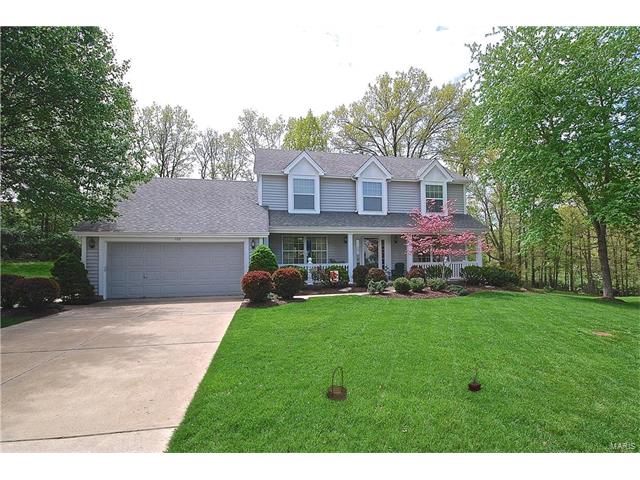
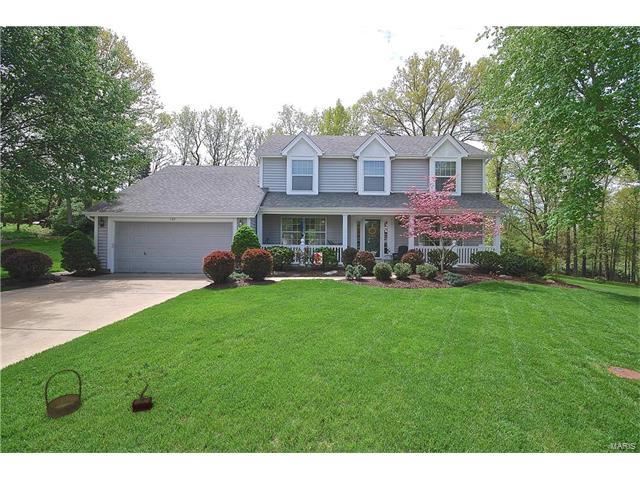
potted plant: present [468,359,488,391] -> present [124,363,168,412]

